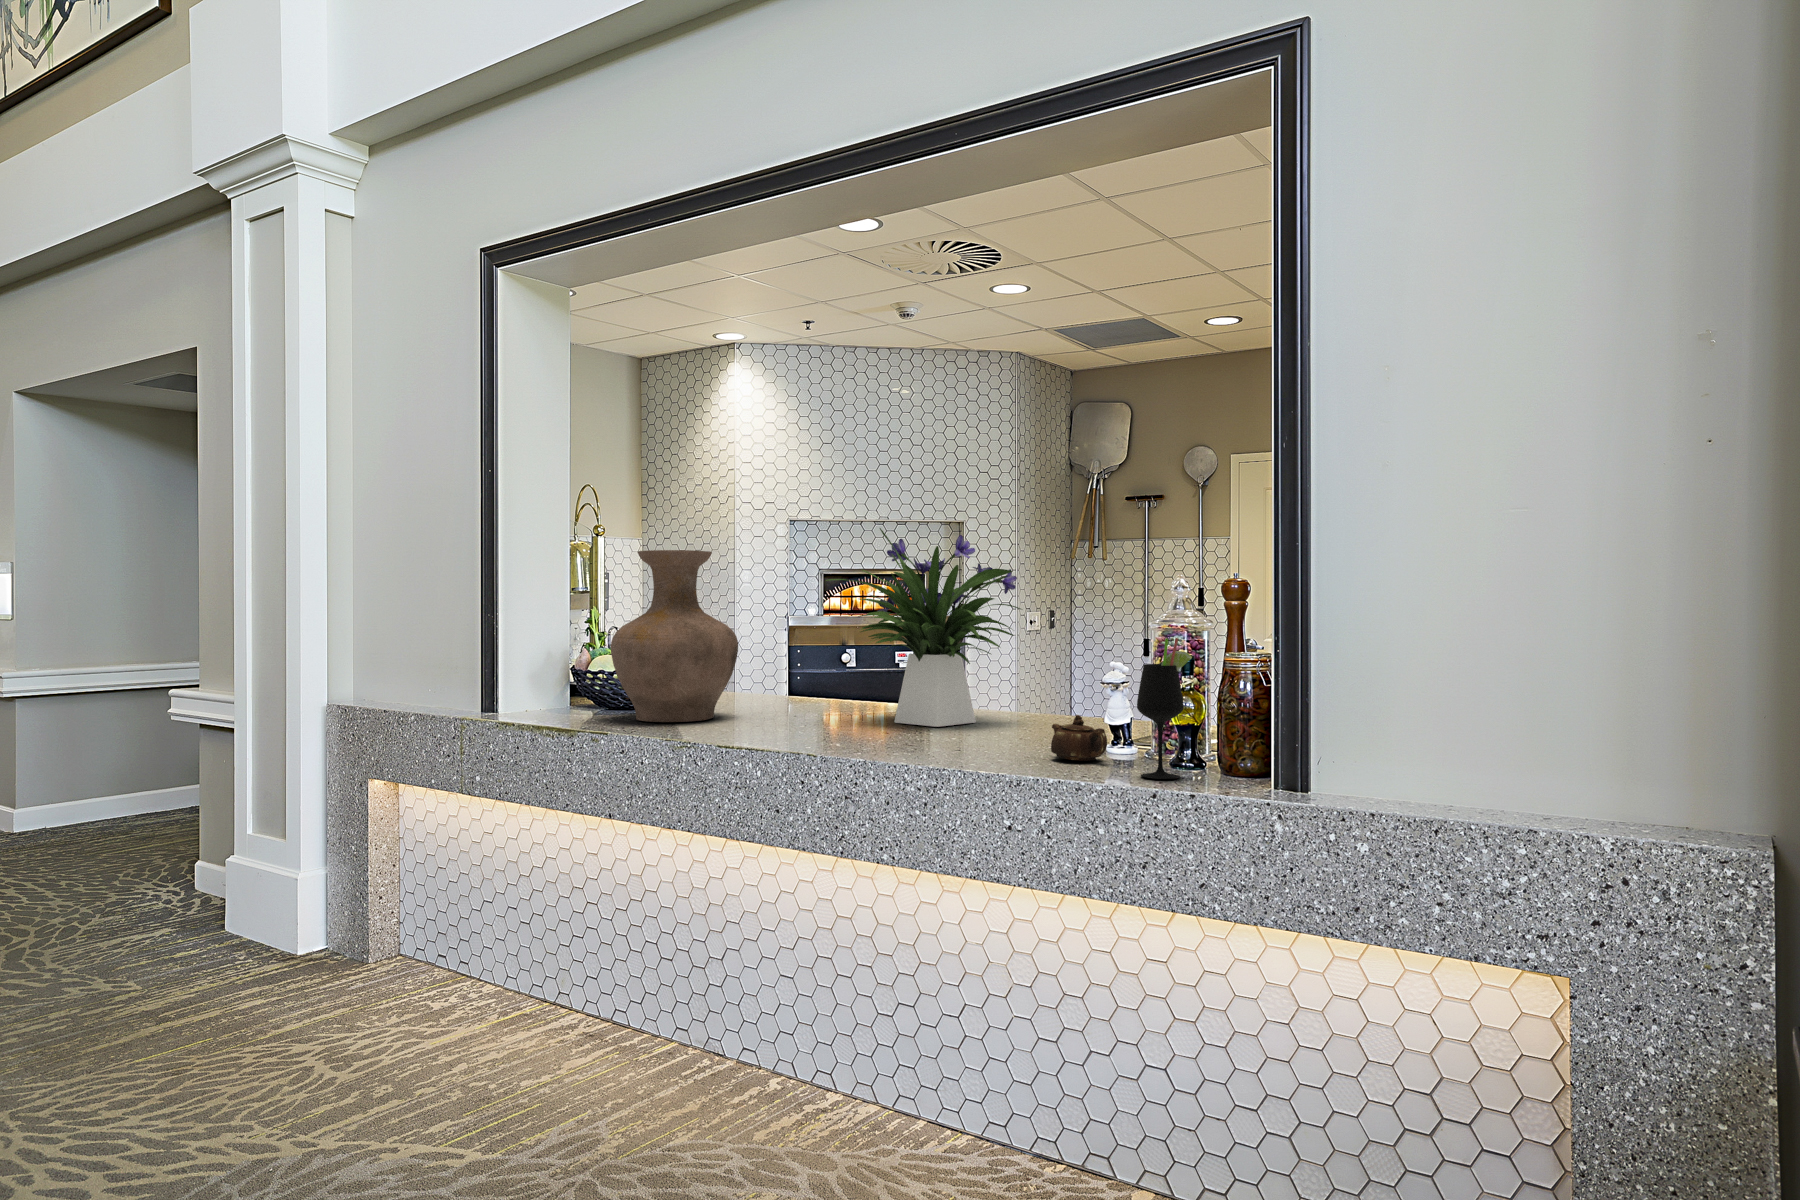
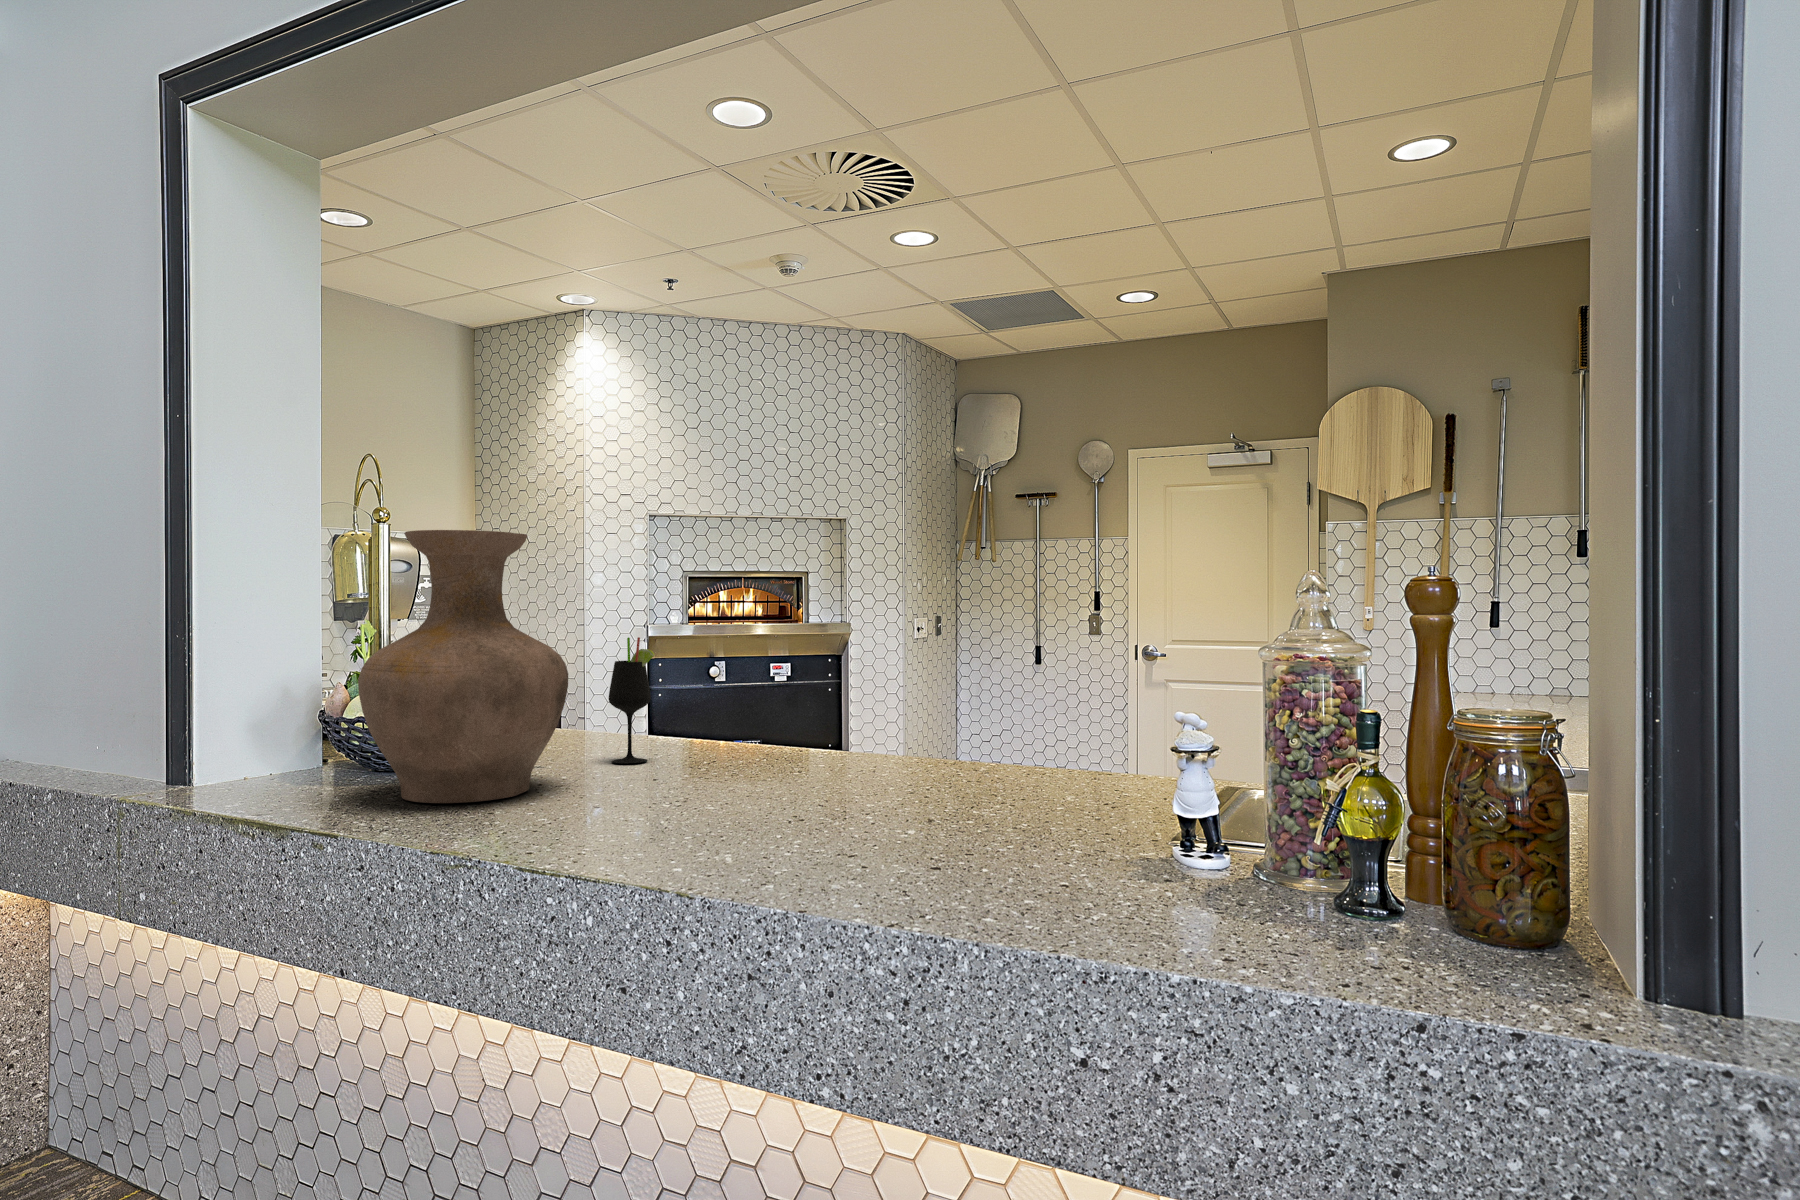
flower arrangement: present [826,528,1021,727] -> none [705,501,1007,806]
wine glass: present [1137,638,1192,779] -> present [609,637,655,763]
teapot: present [1051,715,1107,761] -> none [1115,818,1234,904]

